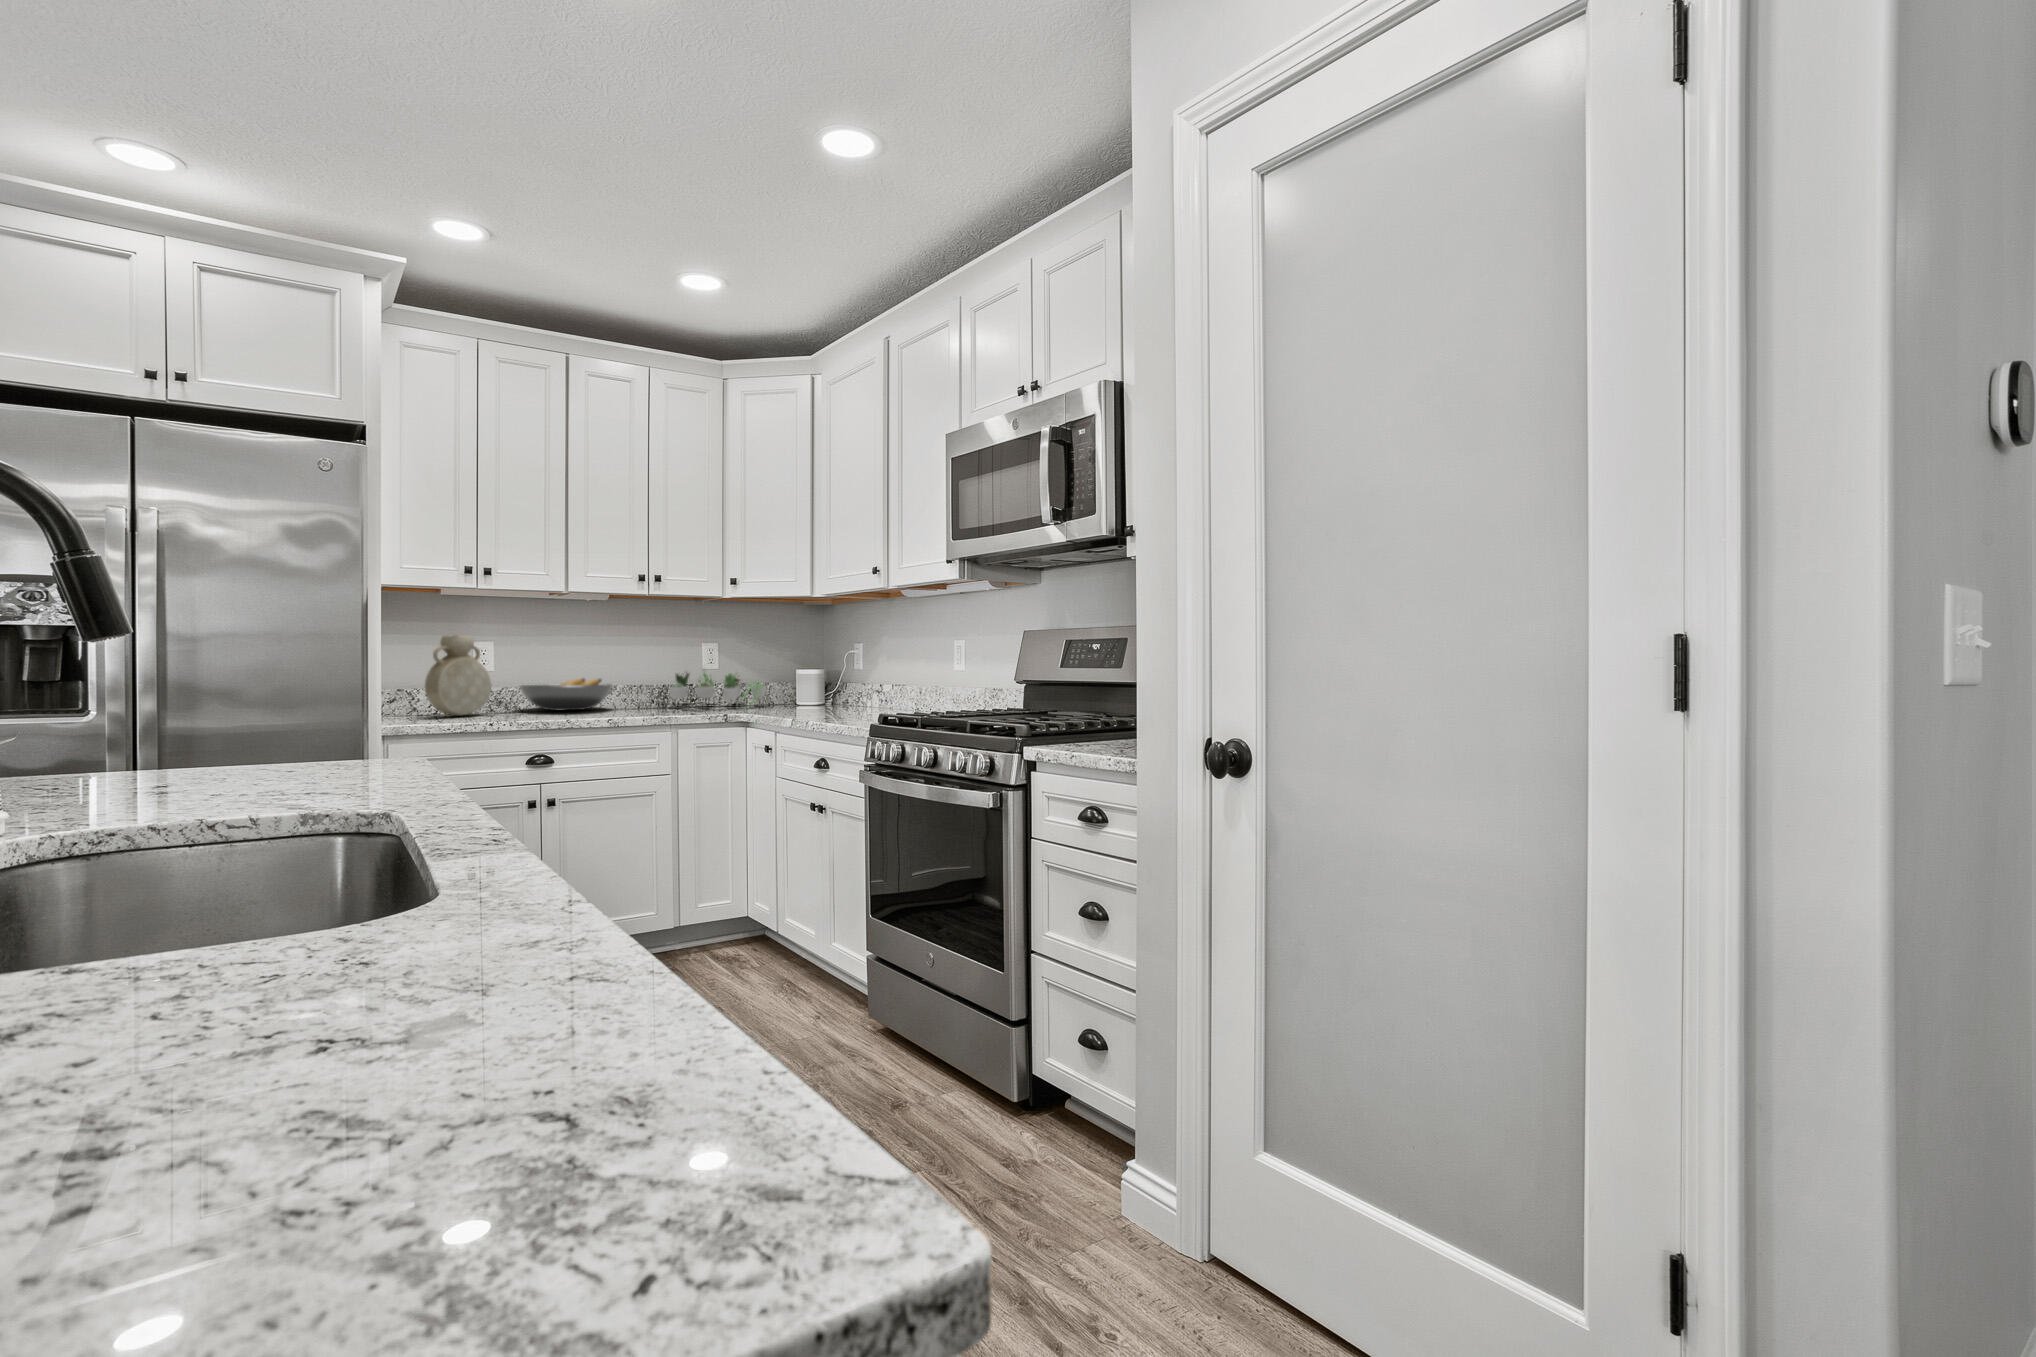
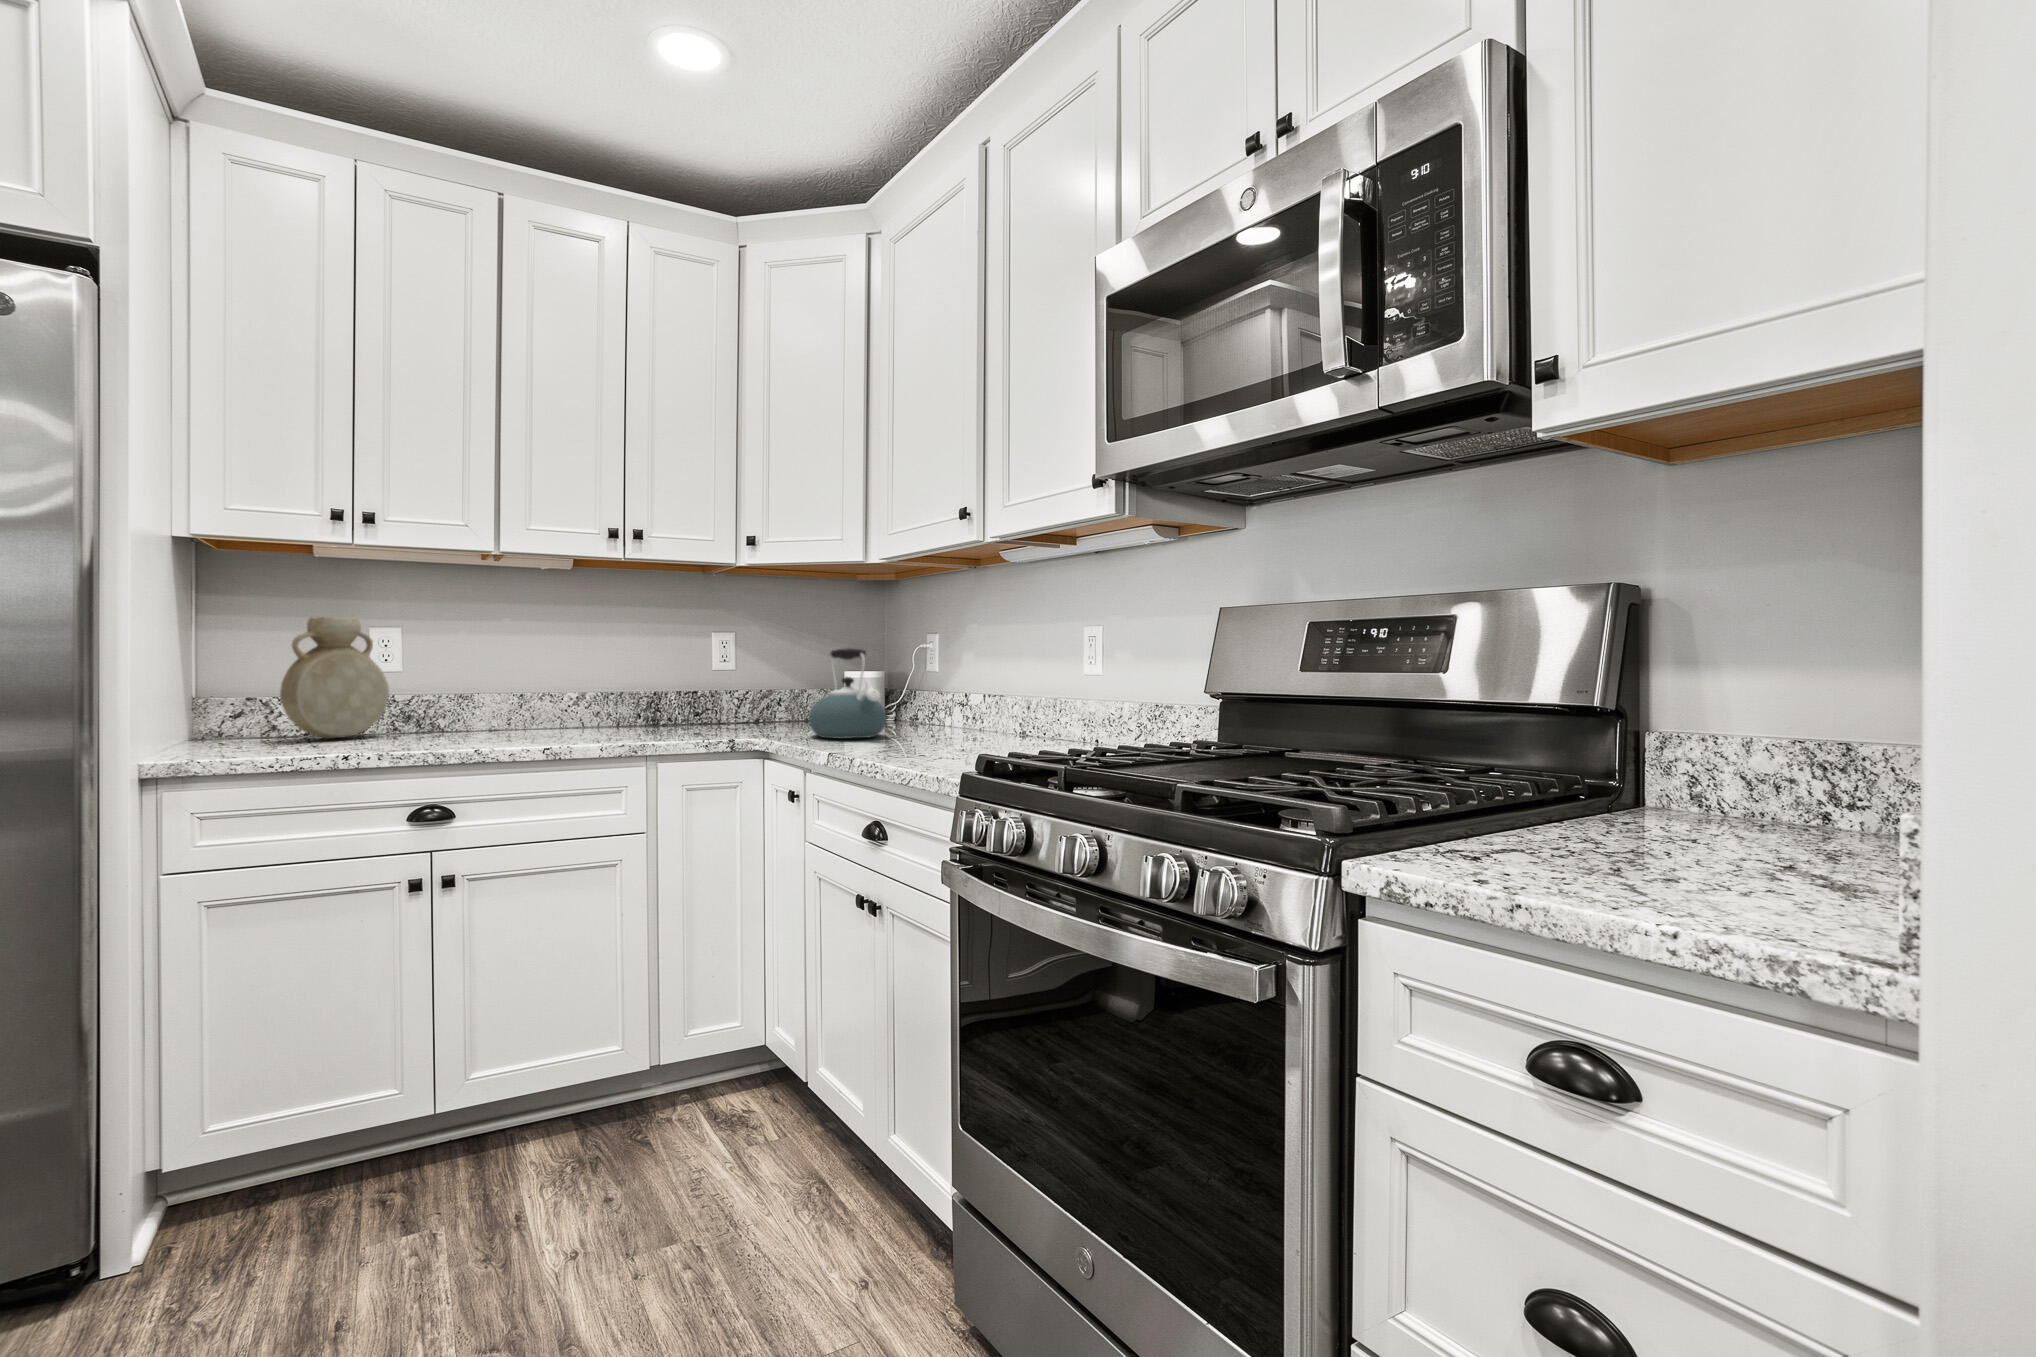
kettle: none [774,654,826,714] -> present [809,648,886,738]
succulent plant: present [669,672,766,704] -> none [662,663,802,725]
fruit bowl: present [520,678,612,711] -> none [438,682,579,729]

